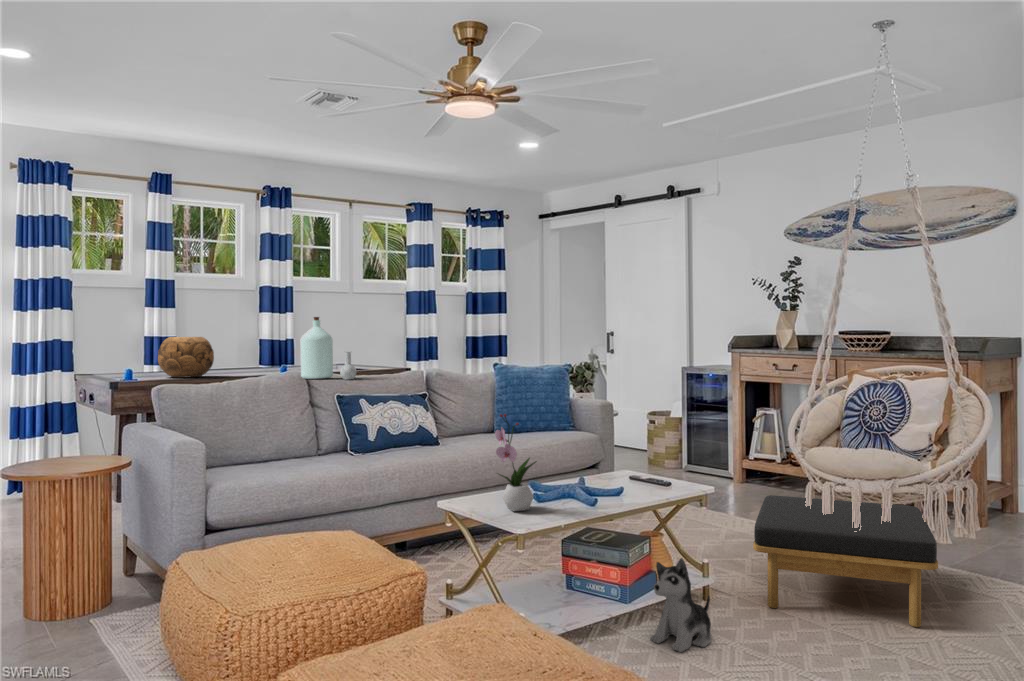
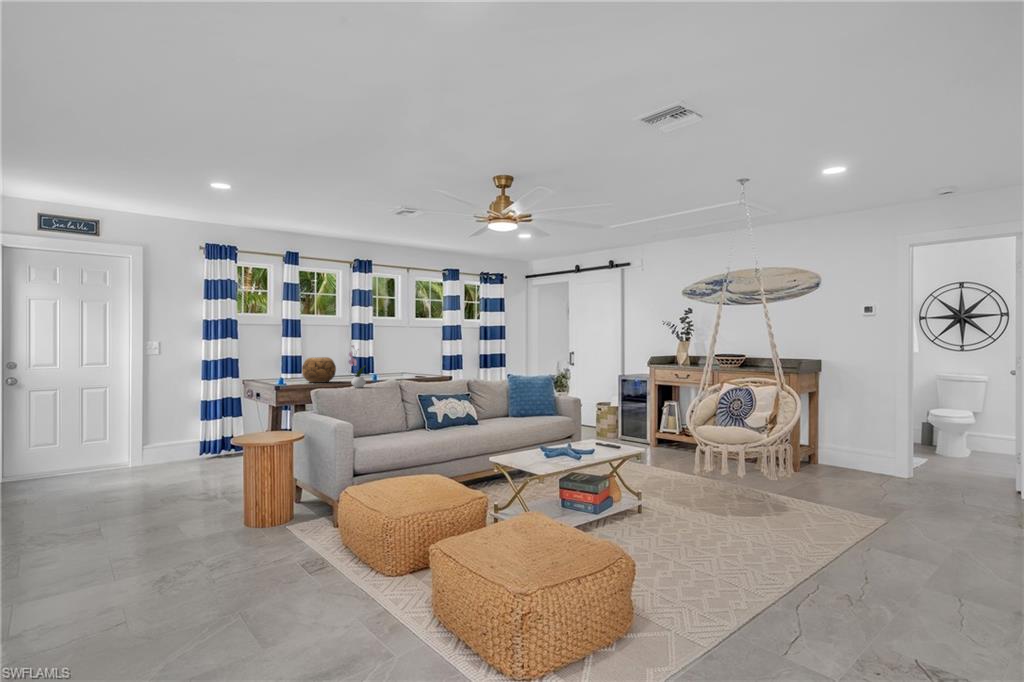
bottle: present [301,317,357,380] -> none [391,346,426,384]
flower arrangement: present [495,414,537,511] -> present [349,346,366,388]
ottoman: present [753,495,938,627] -> none [668,454,770,527]
plush toy: present [651,558,712,652] -> none [612,488,646,541]

